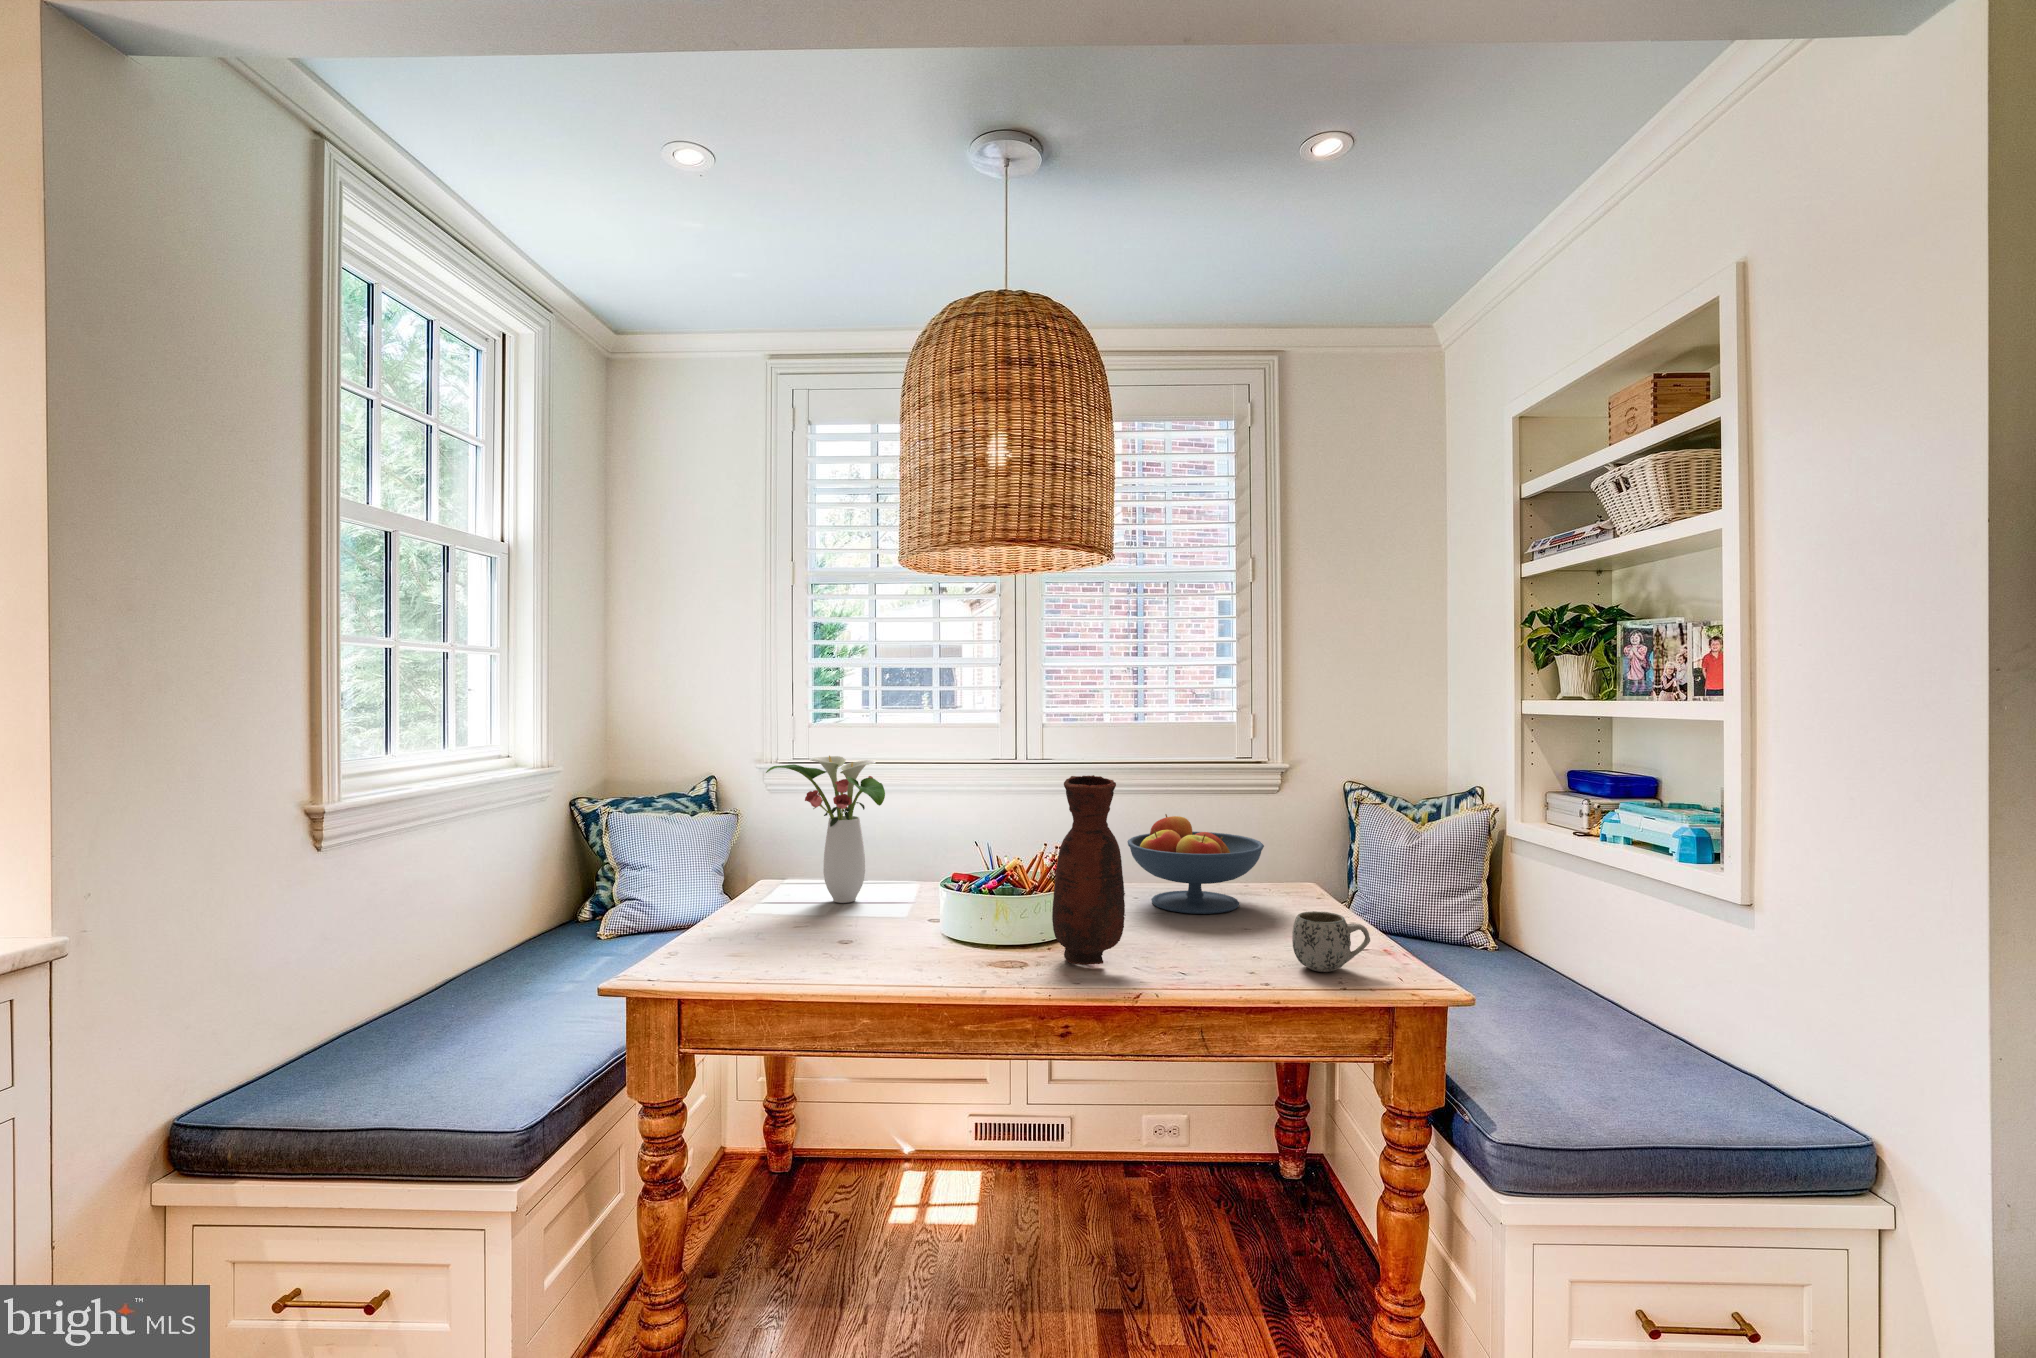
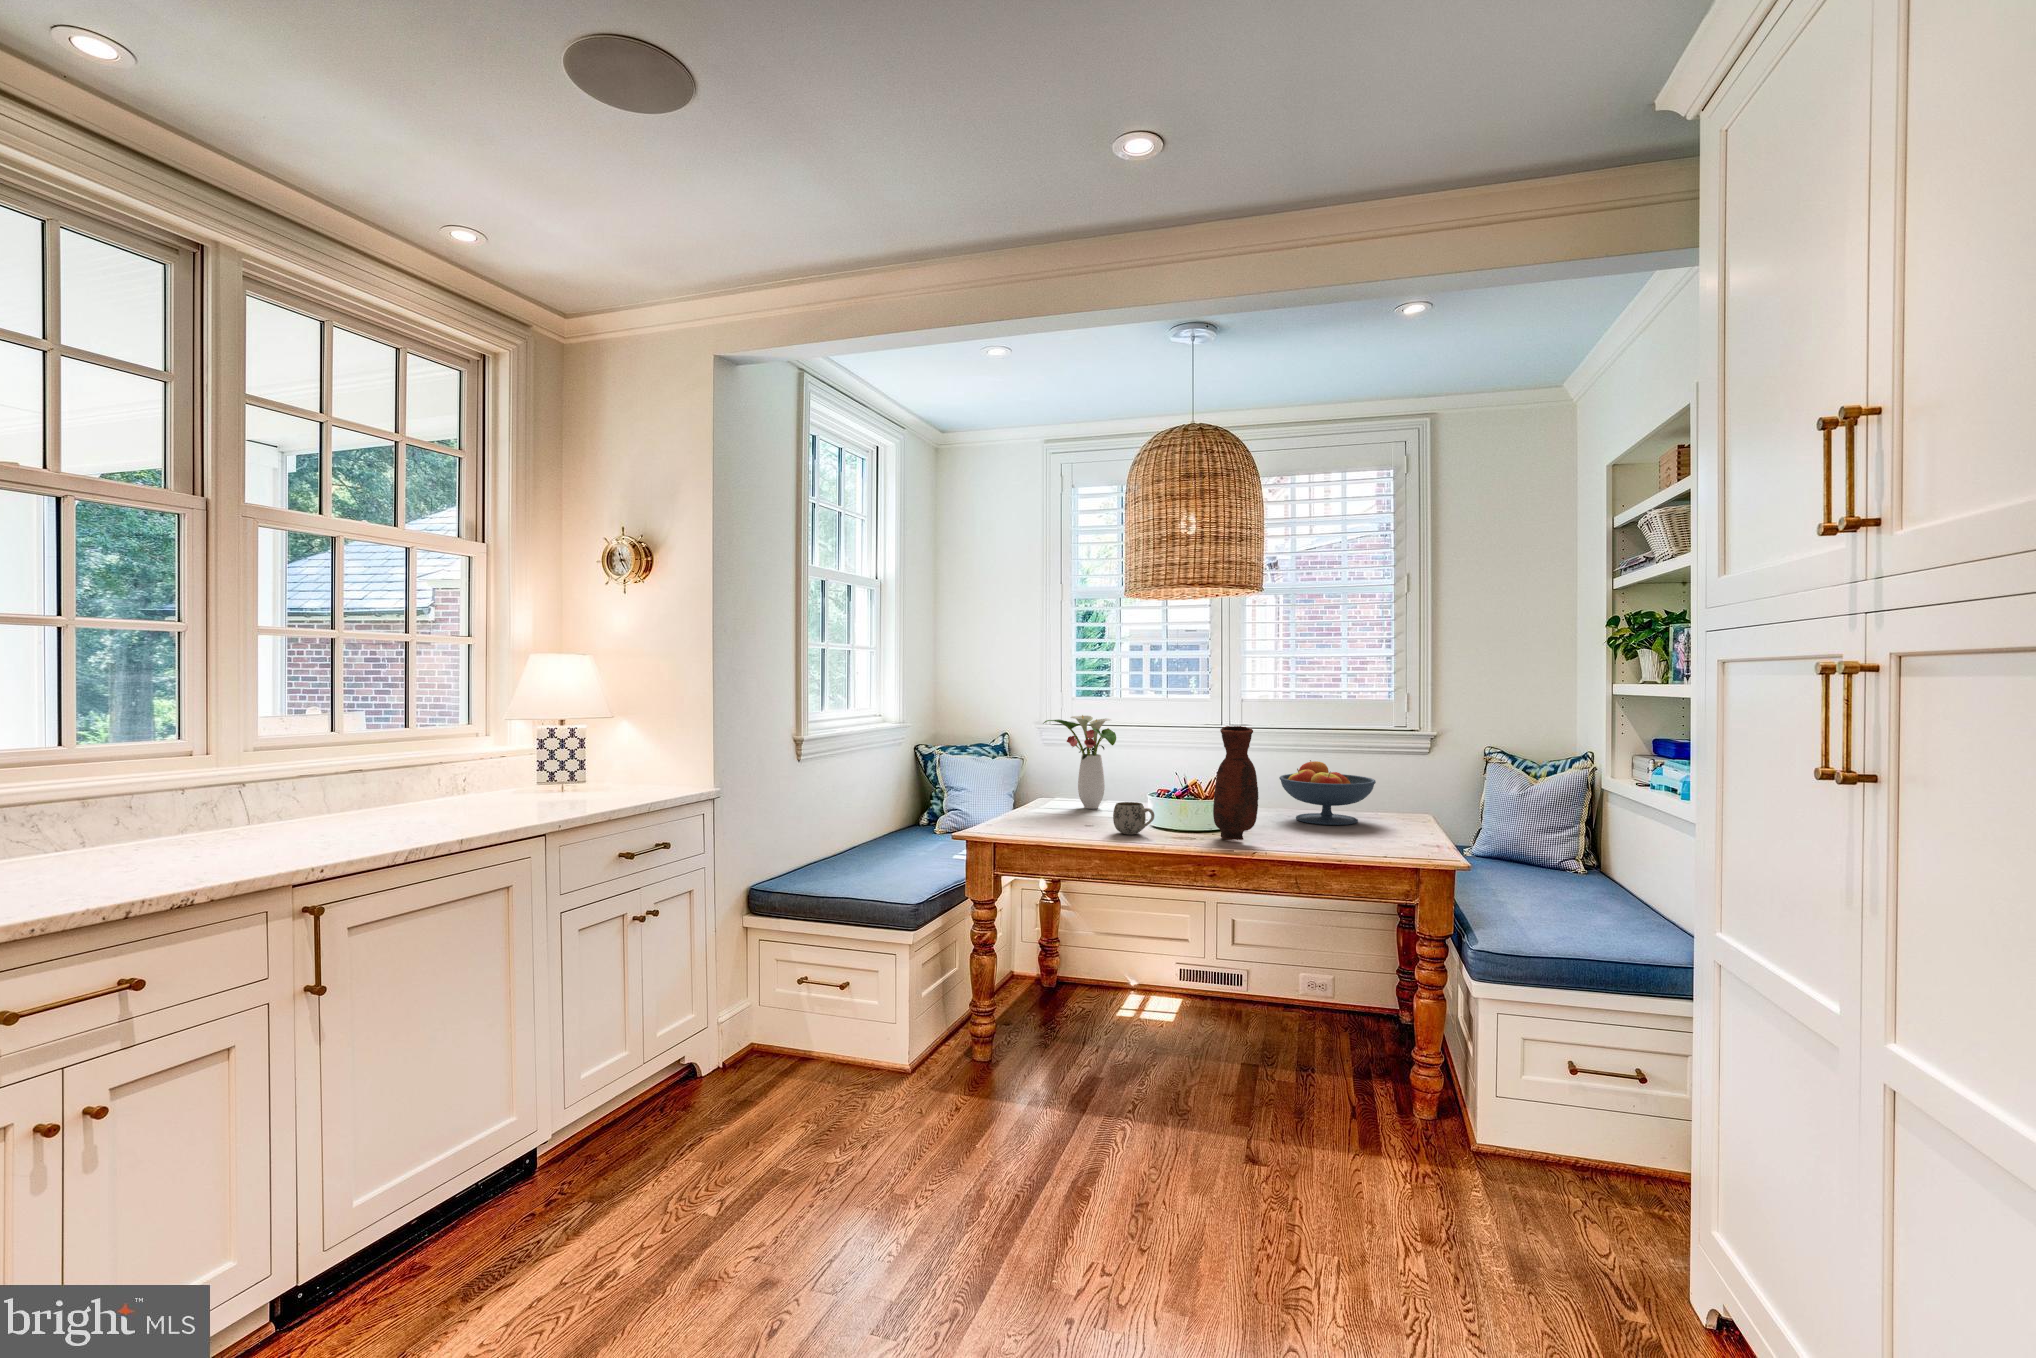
mug: present [1292,911,1370,972] -> present [1113,802,1154,835]

